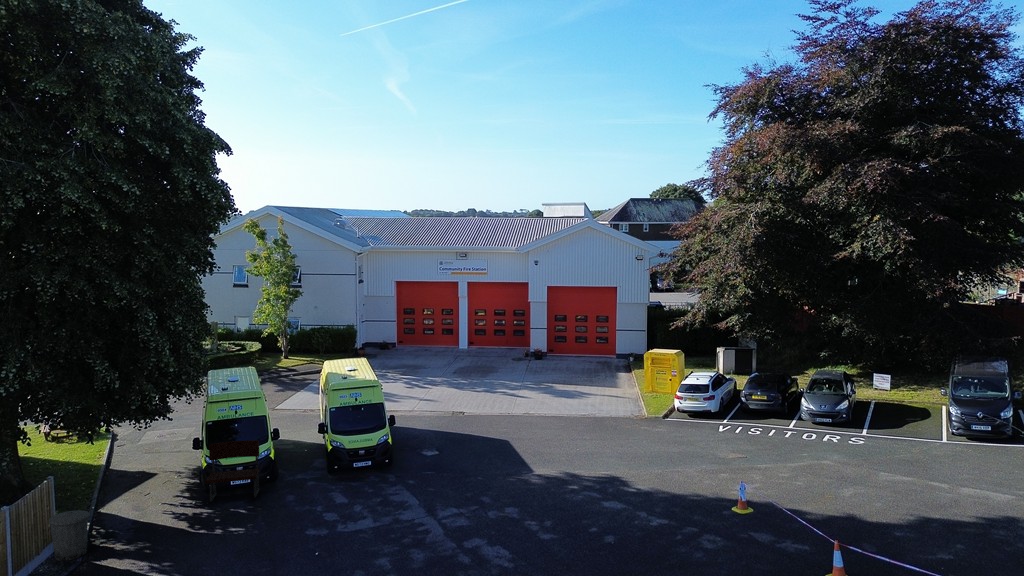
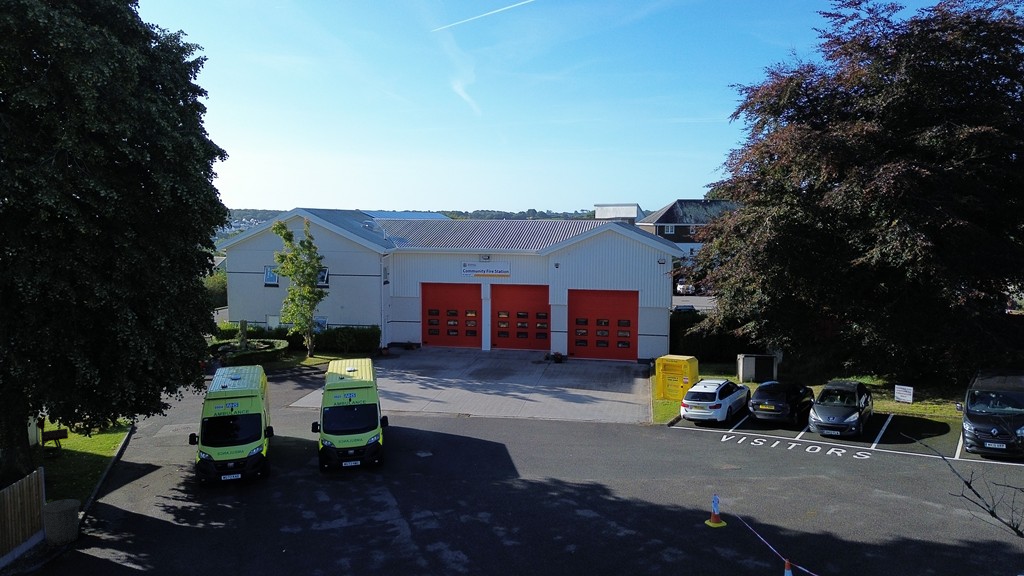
bench: present [205,440,260,502] -> present [36,416,68,458]

